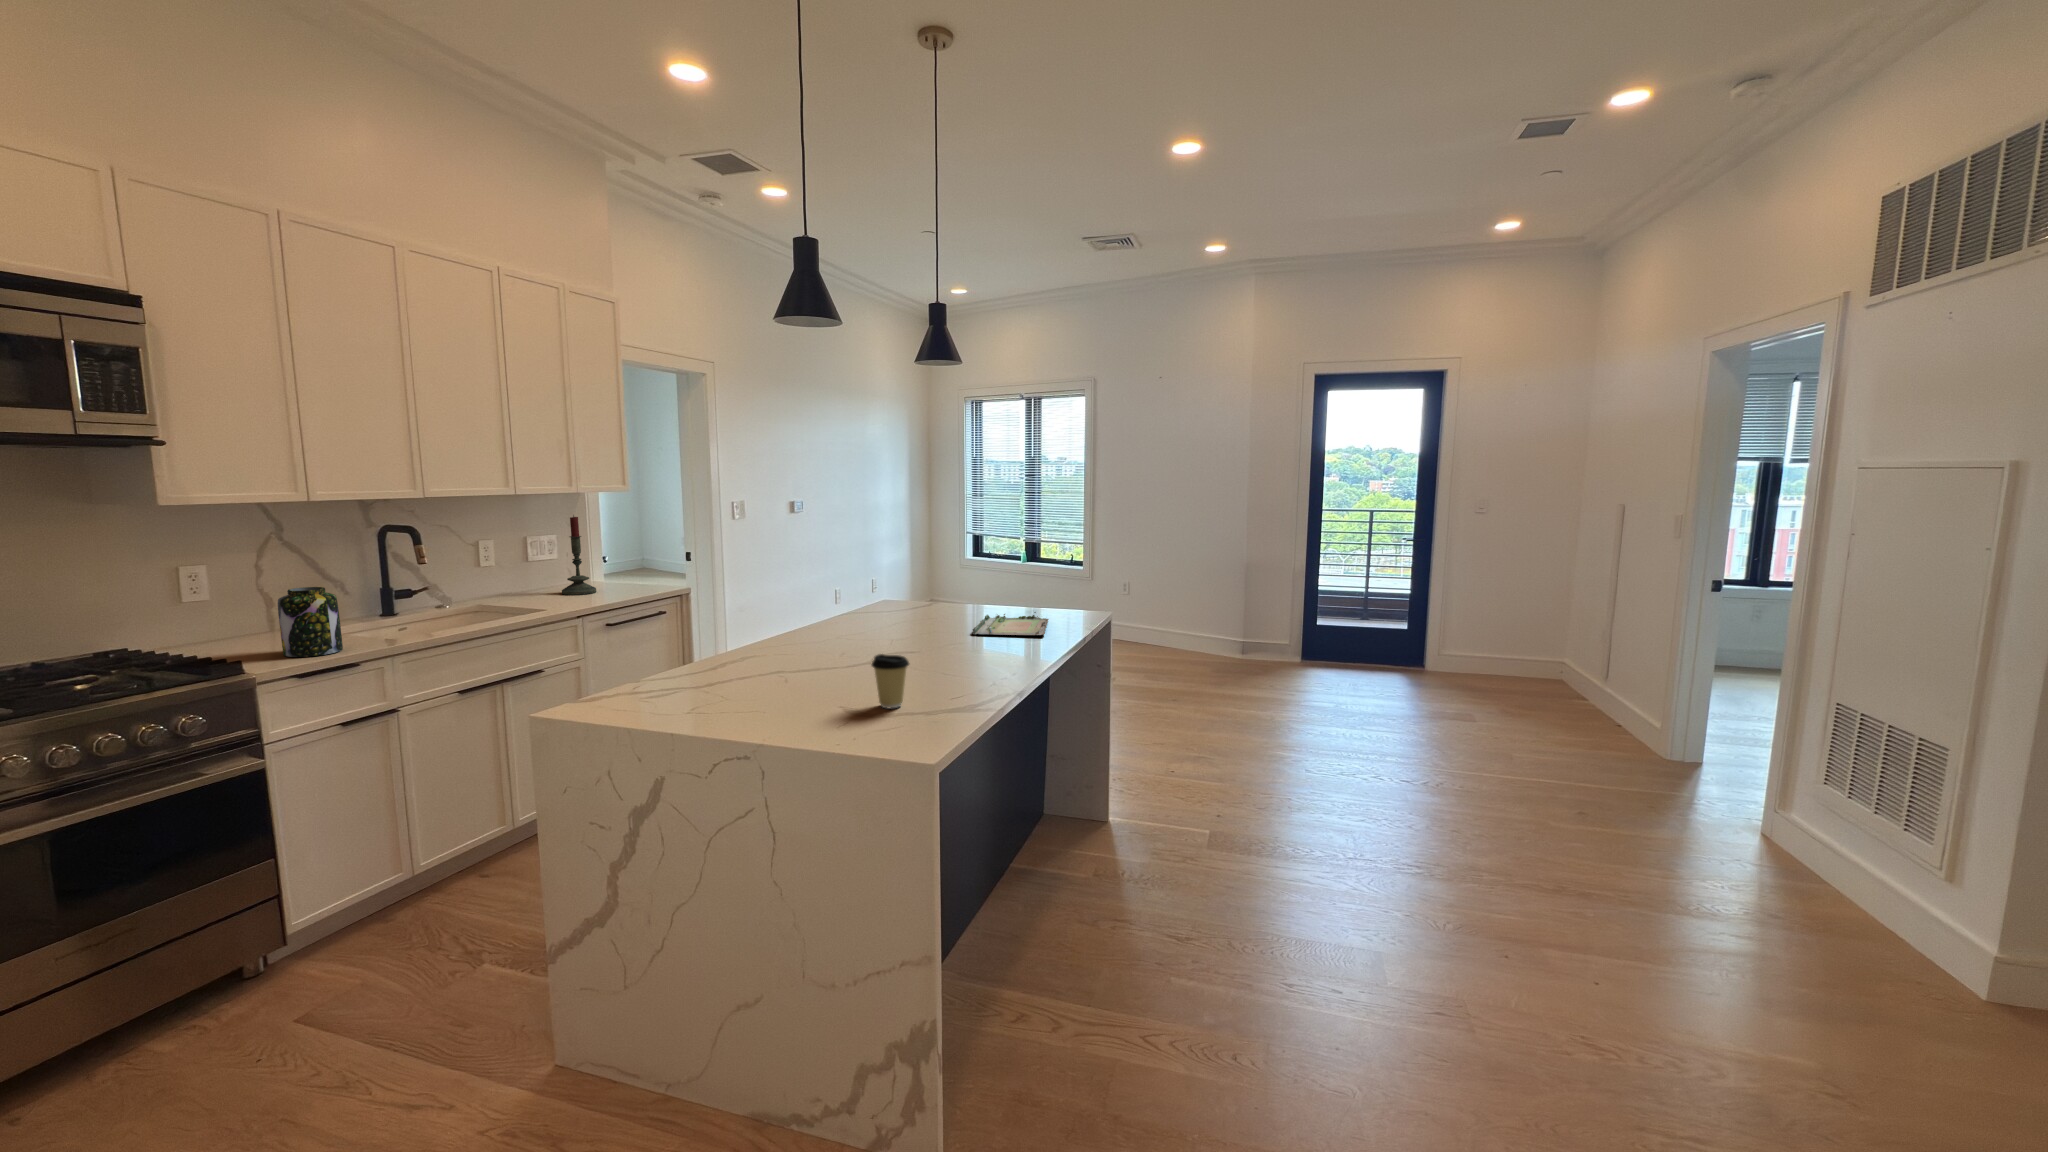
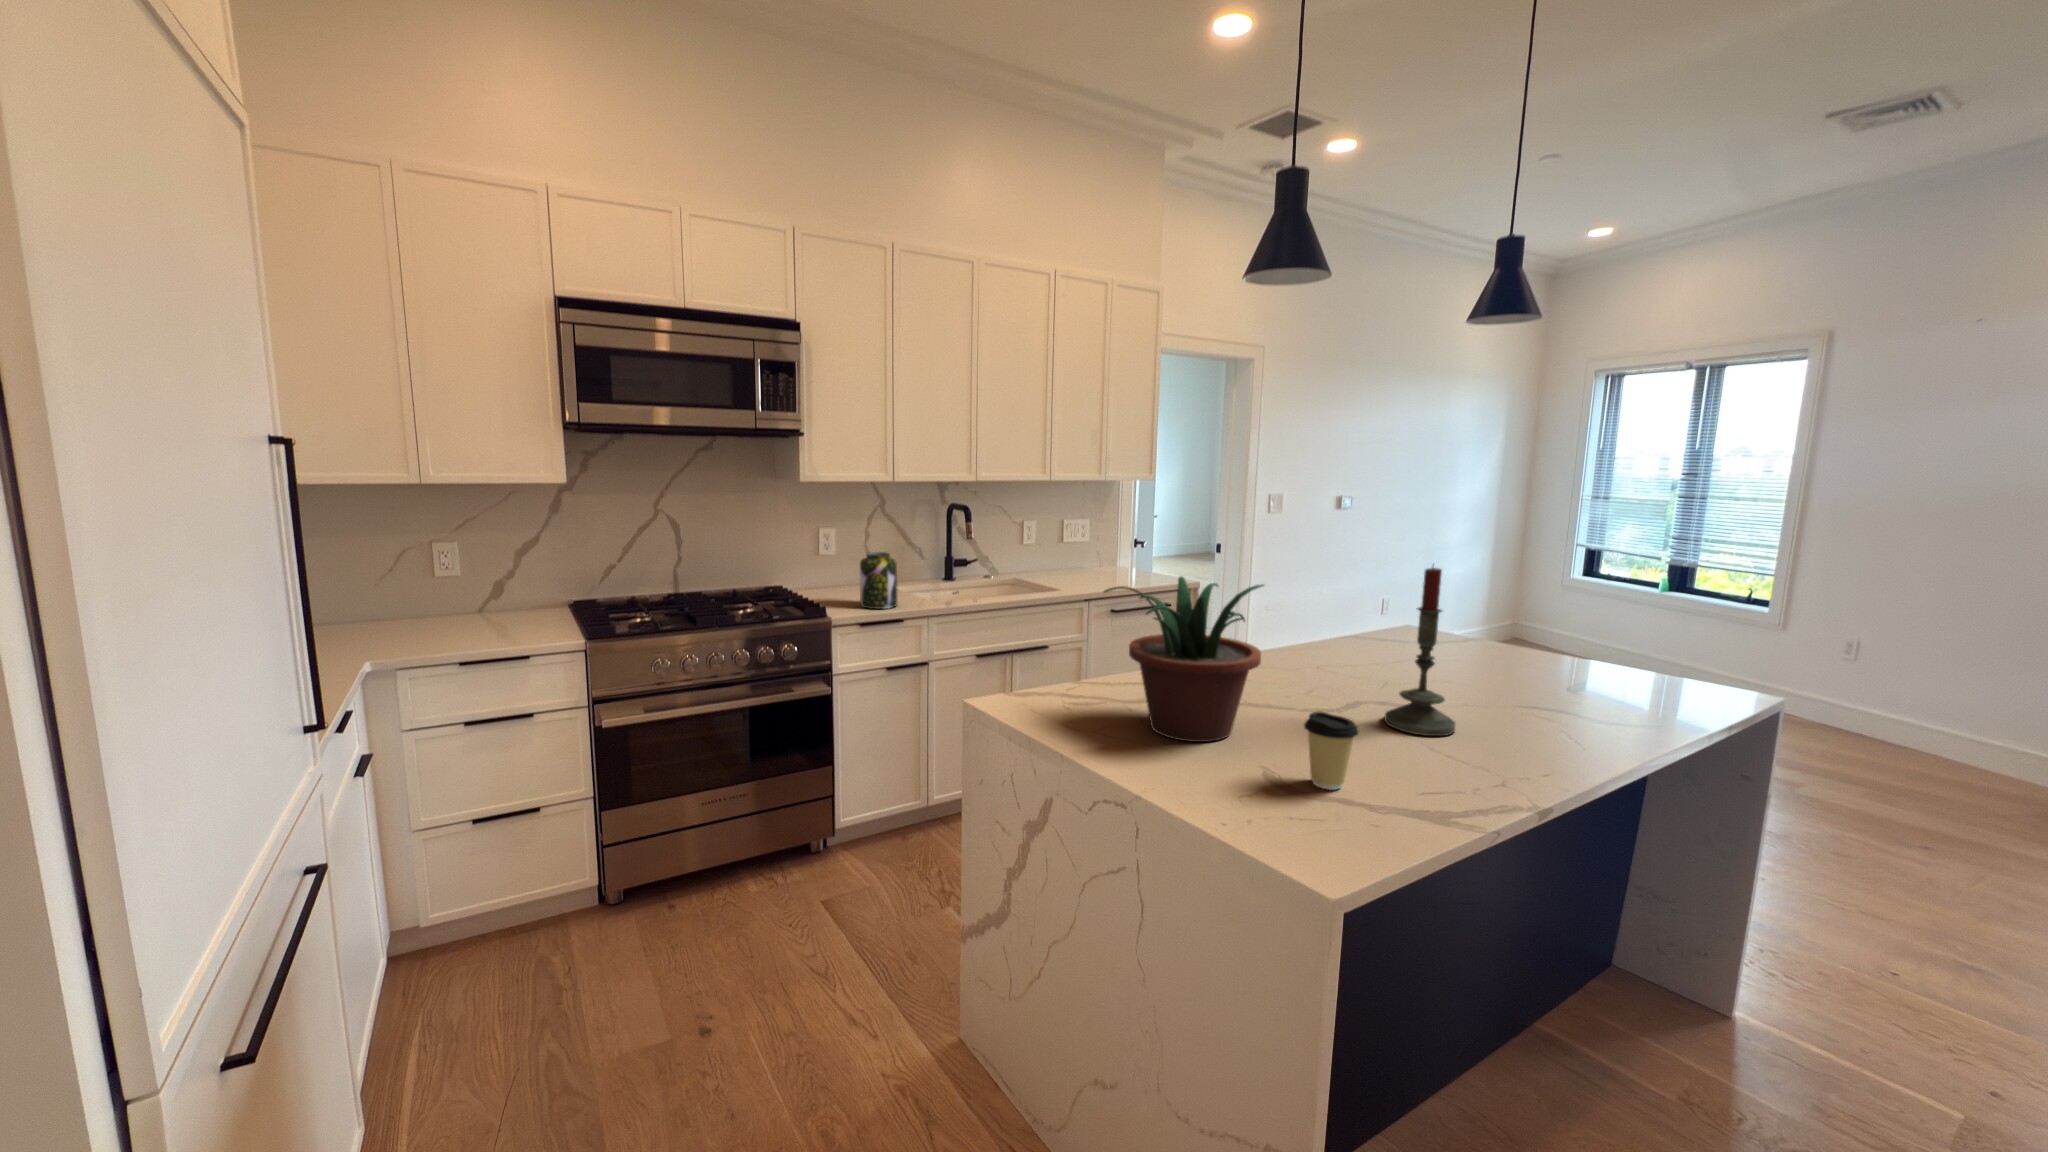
candle: present [562,516,596,595] -> present [1384,567,1455,736]
potted plant: none [687,568,823,703] -> present [1104,576,1264,742]
tray: present [972,612,1049,635] -> none [1509,668,1654,718]

